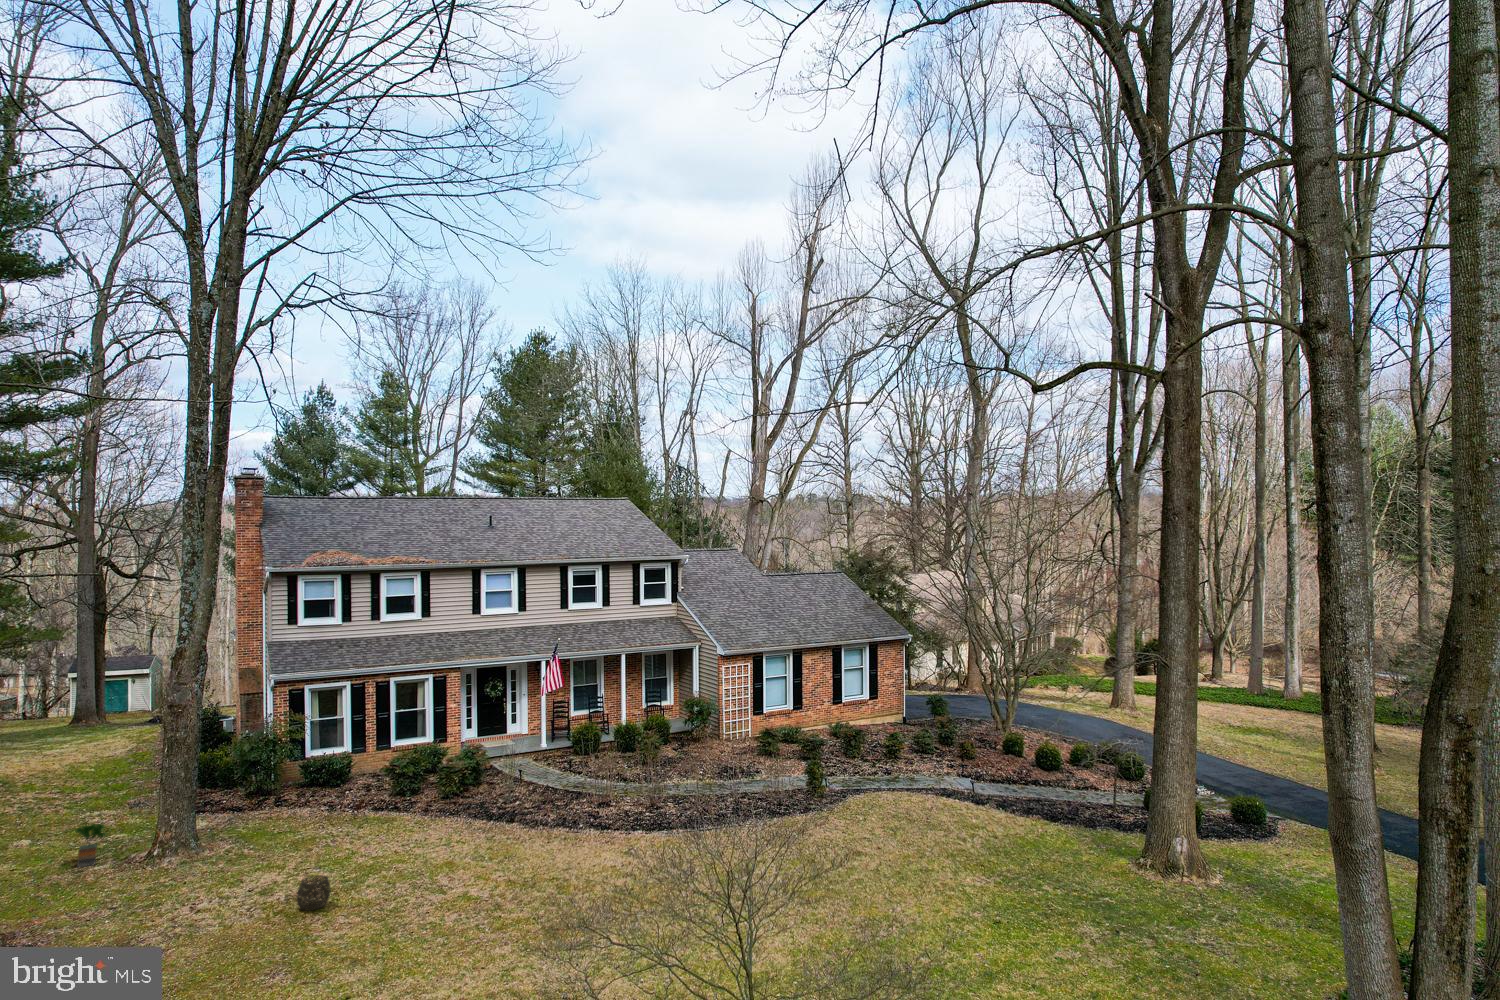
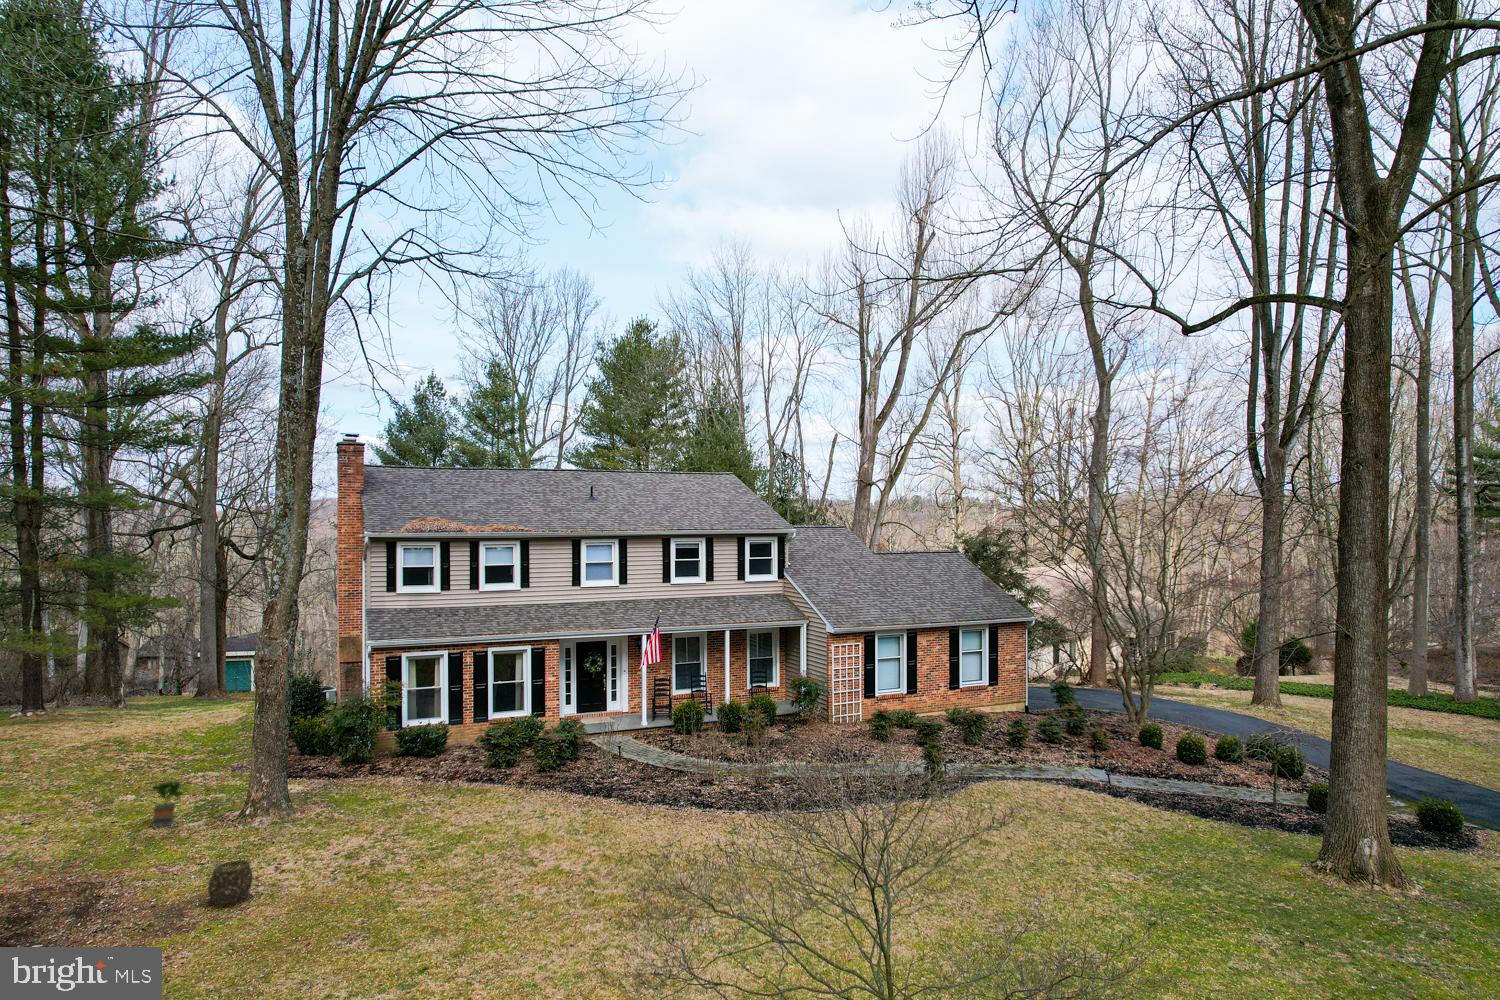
woven basket: present [297,875,331,911] -> present [208,860,253,904]

